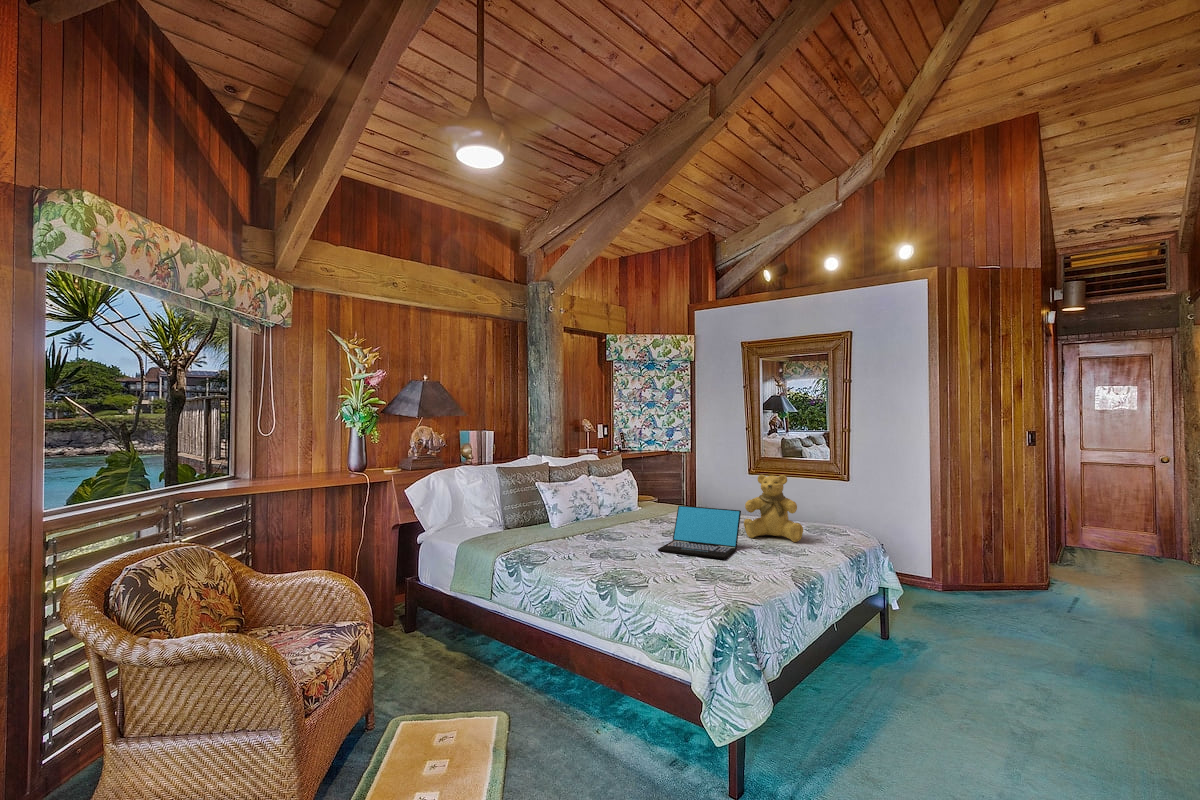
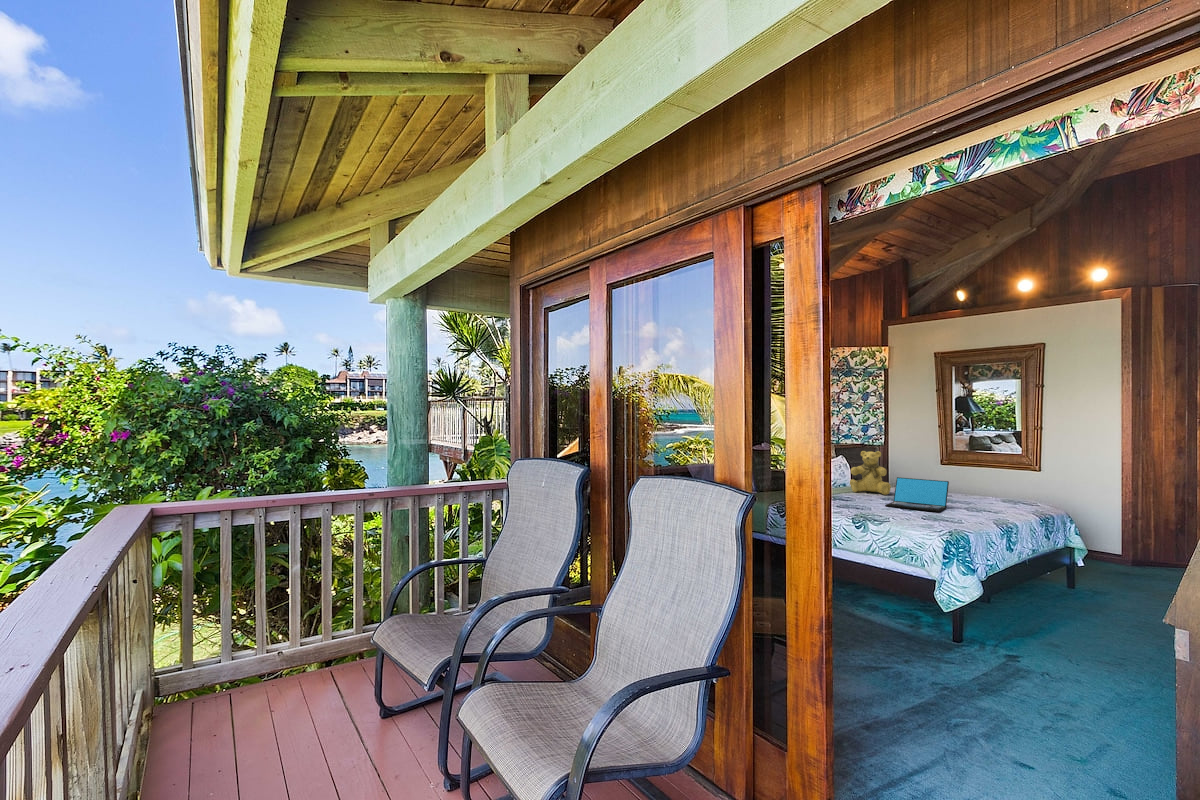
teddy bear: present [744,475,803,542] -> present [850,451,891,495]

